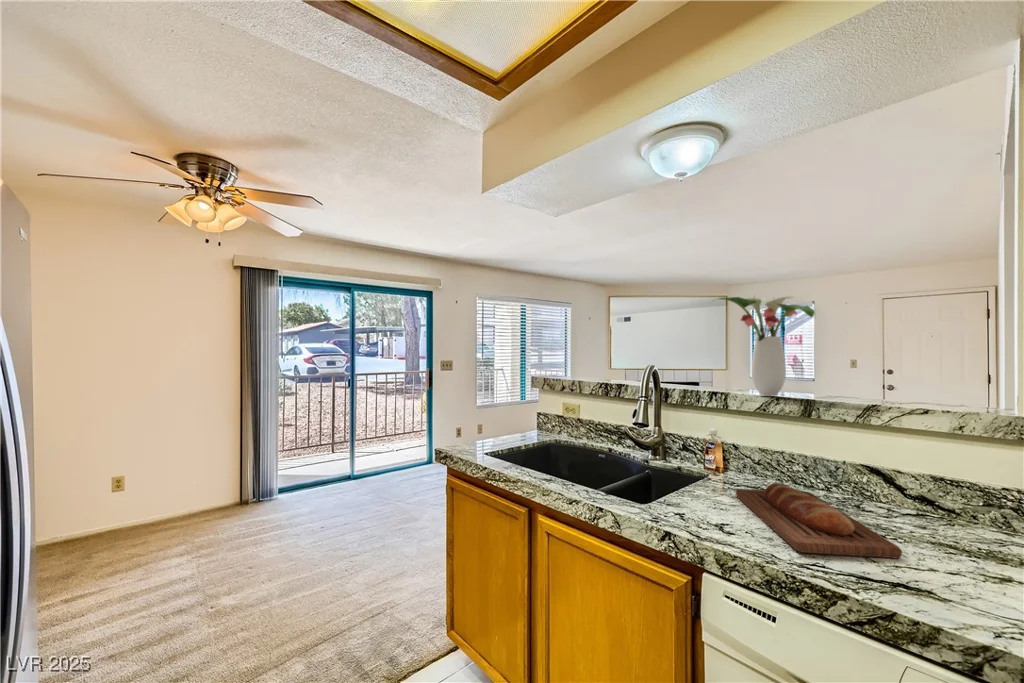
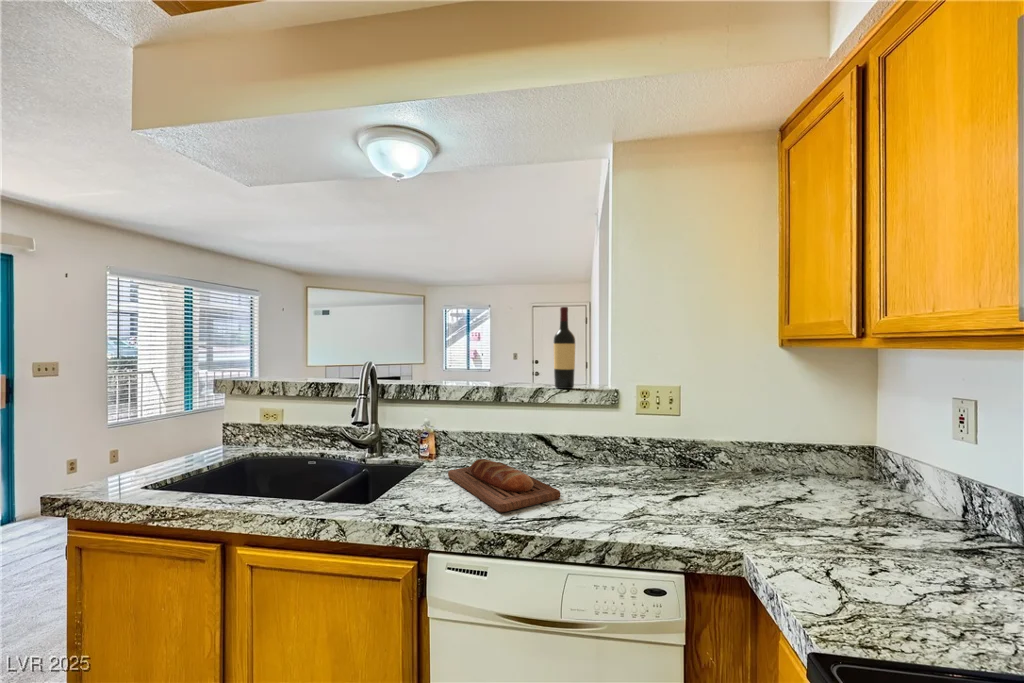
wine bottle: none [898,294,939,409] -> present [554,307,575,389]
flower arrangement: present [719,296,814,396] -> none [426,299,504,386]

